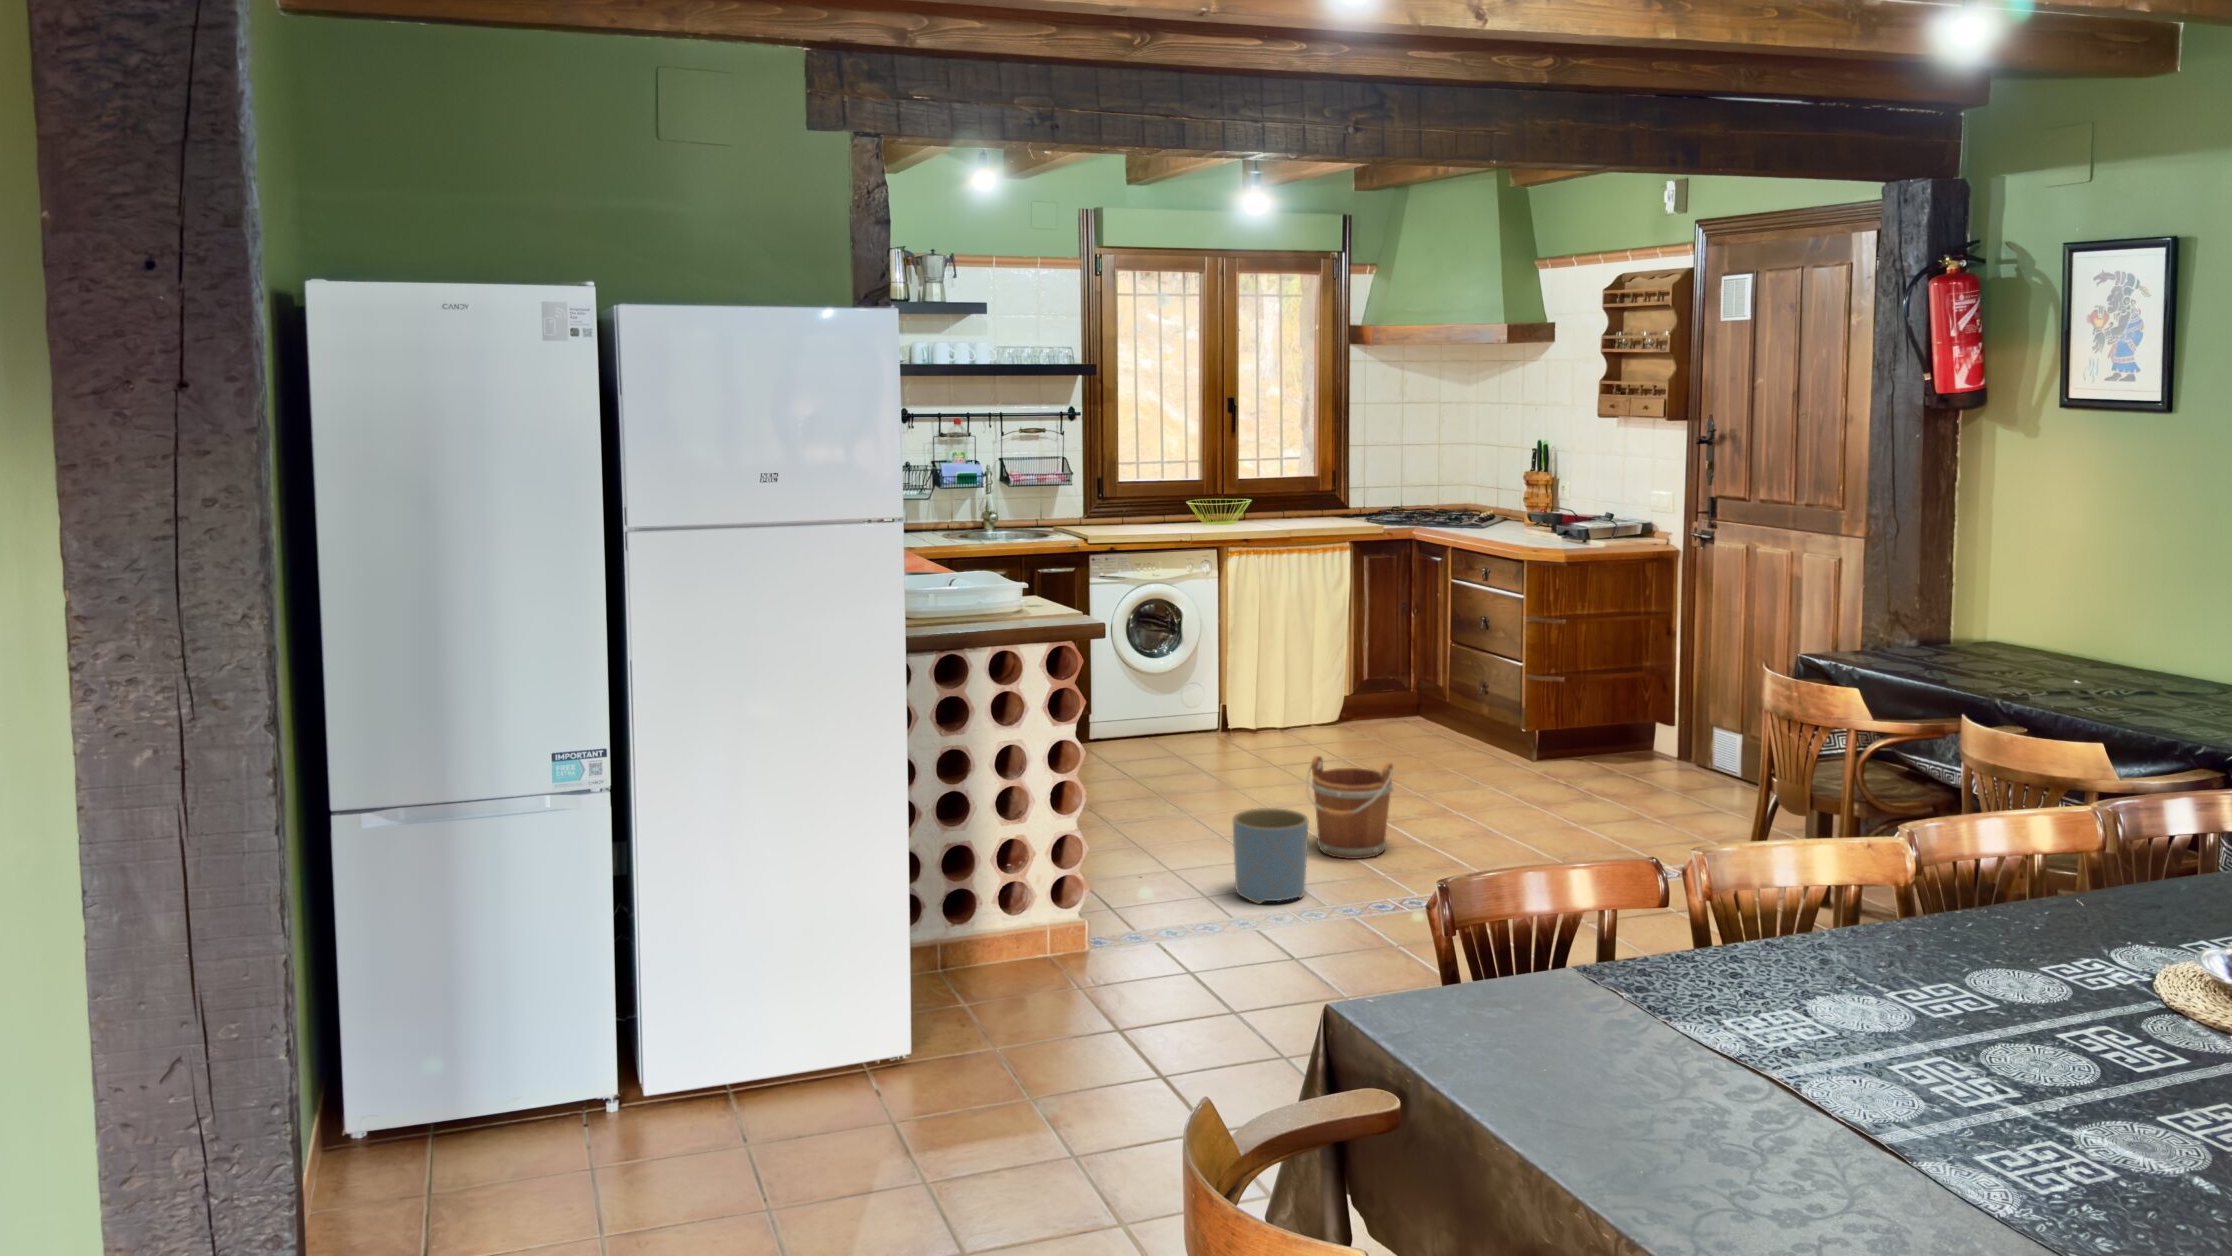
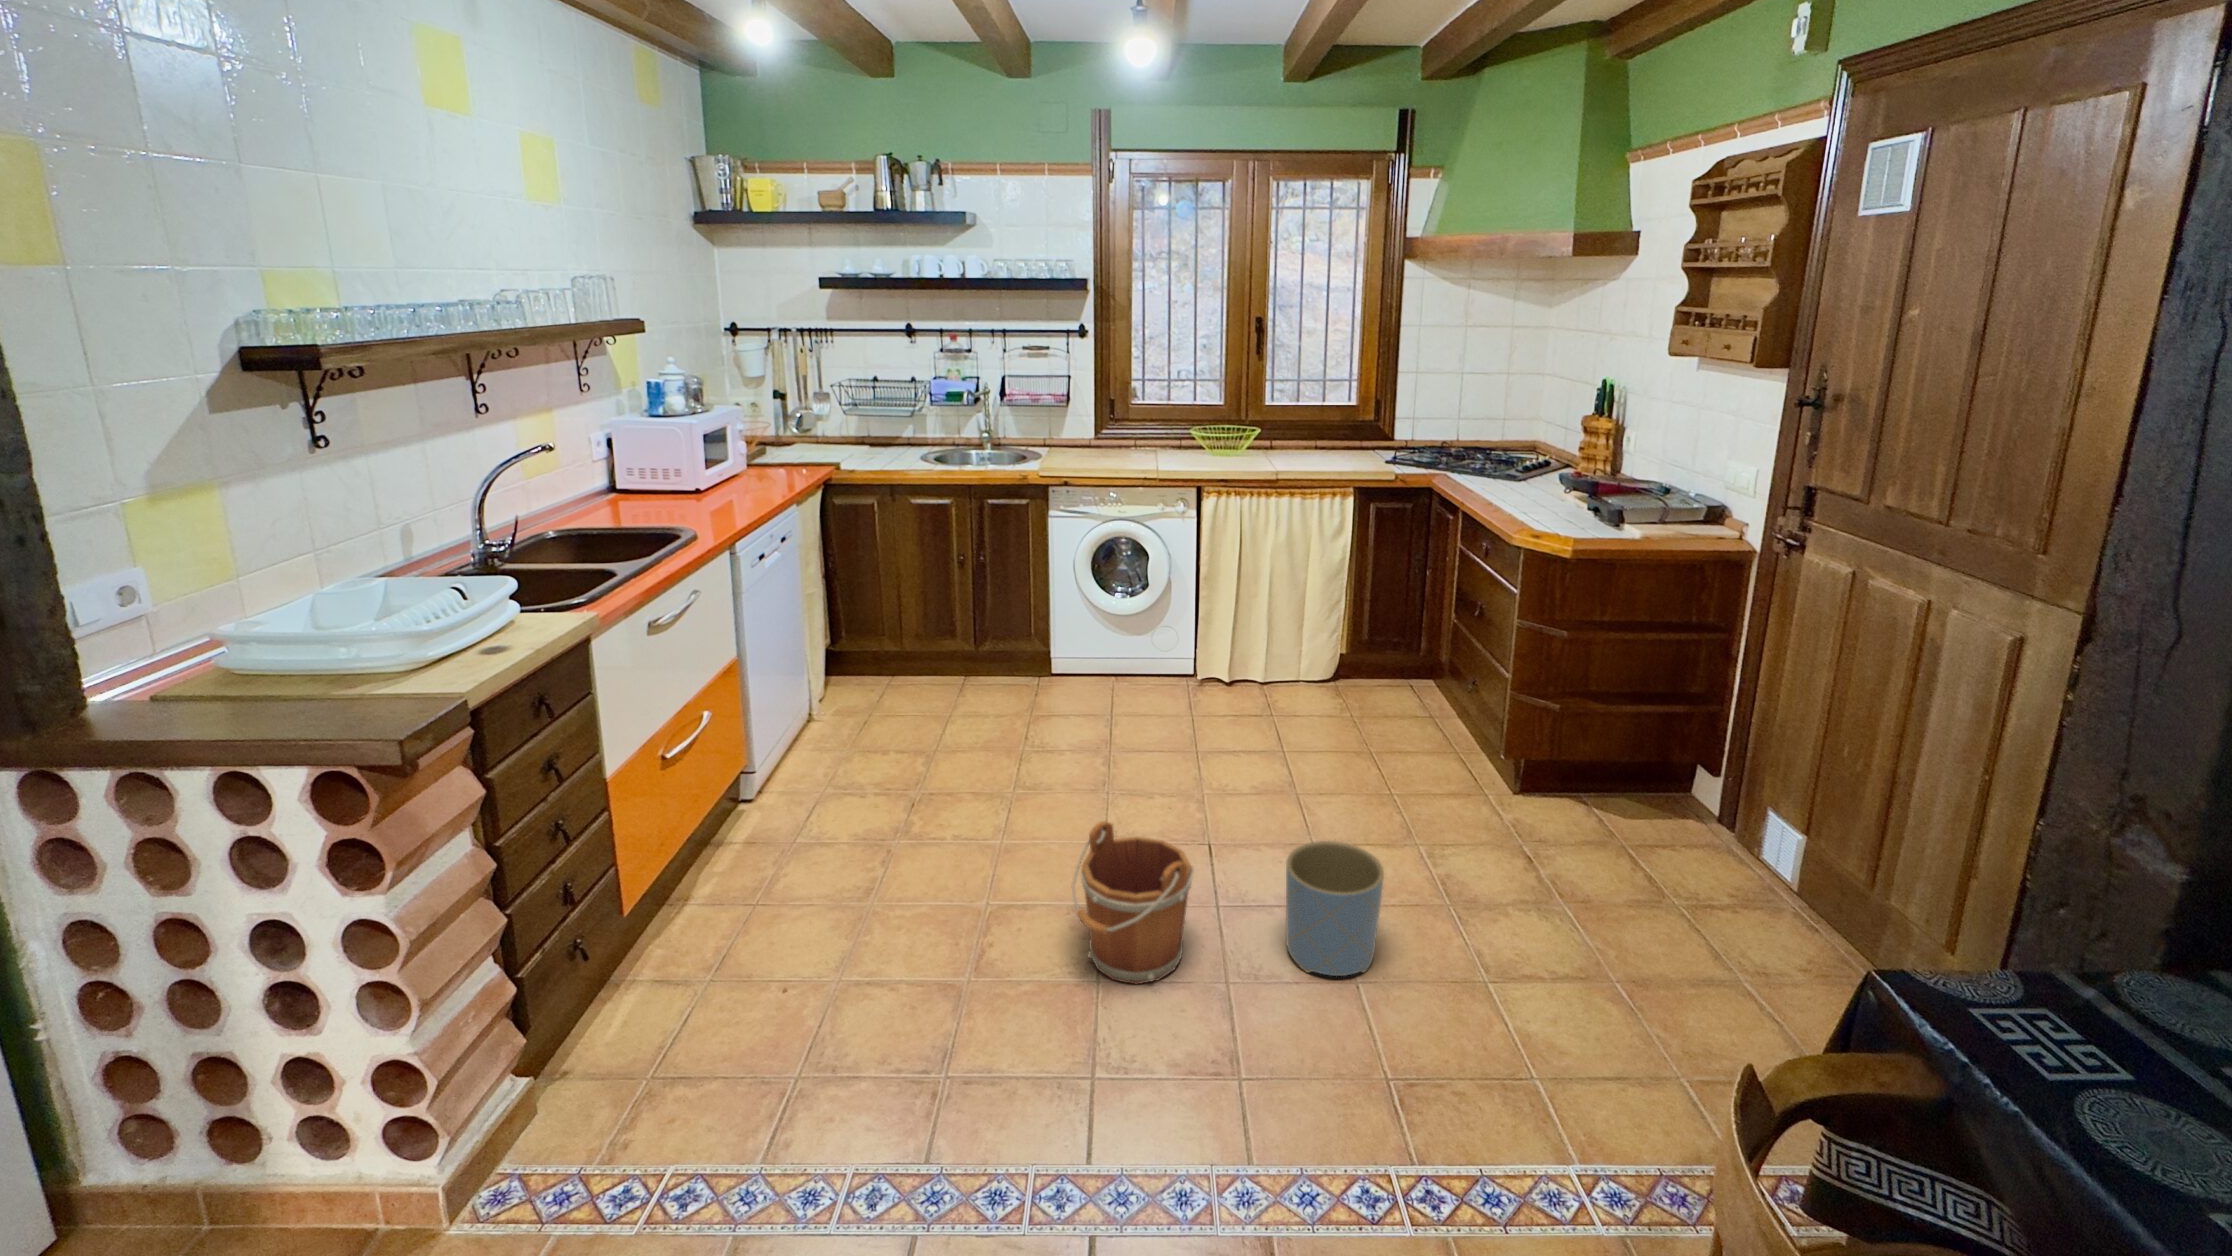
planter: present [1233,808,1308,904] -> present [1286,841,1384,976]

